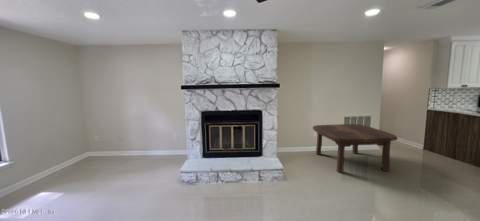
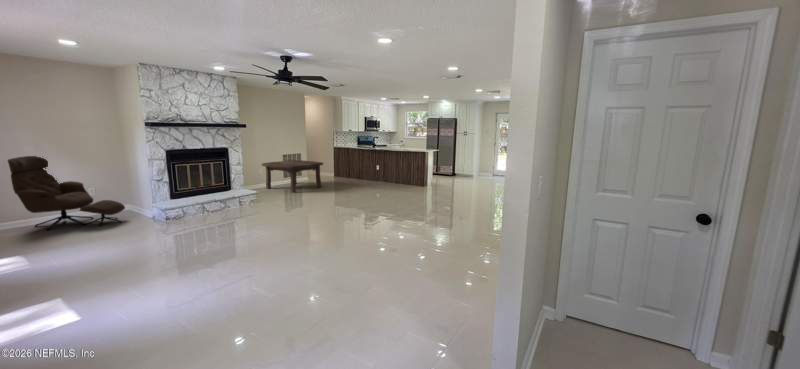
lounge chair: none [121,110,172,172] -> present [8,156,125,230]

